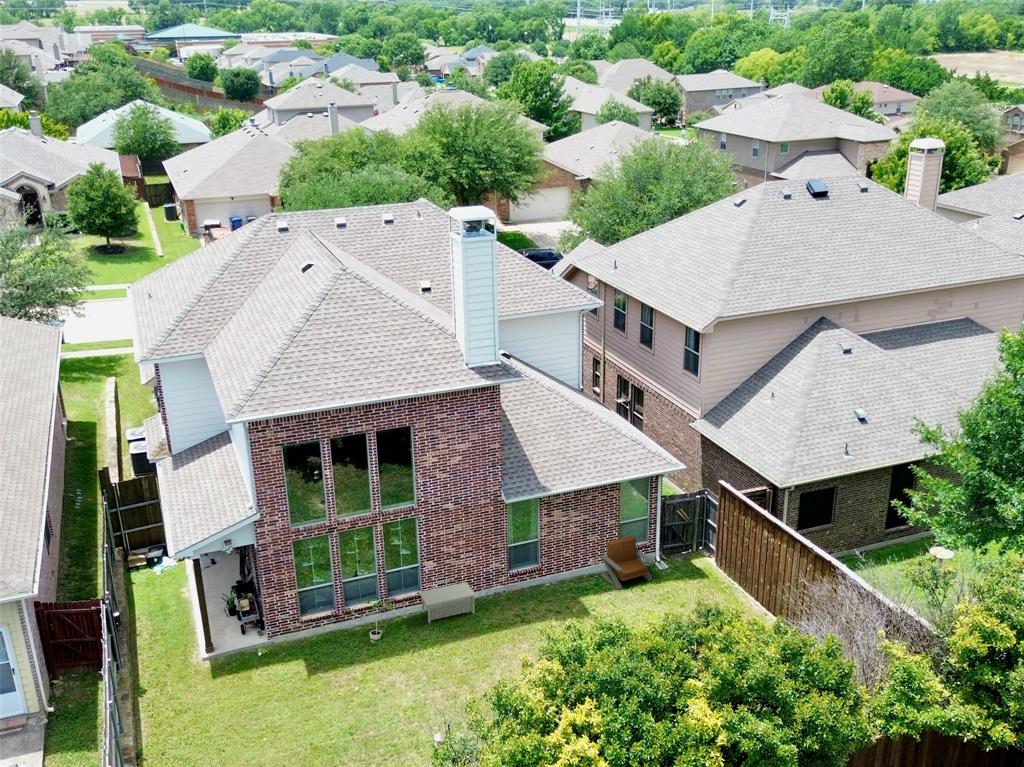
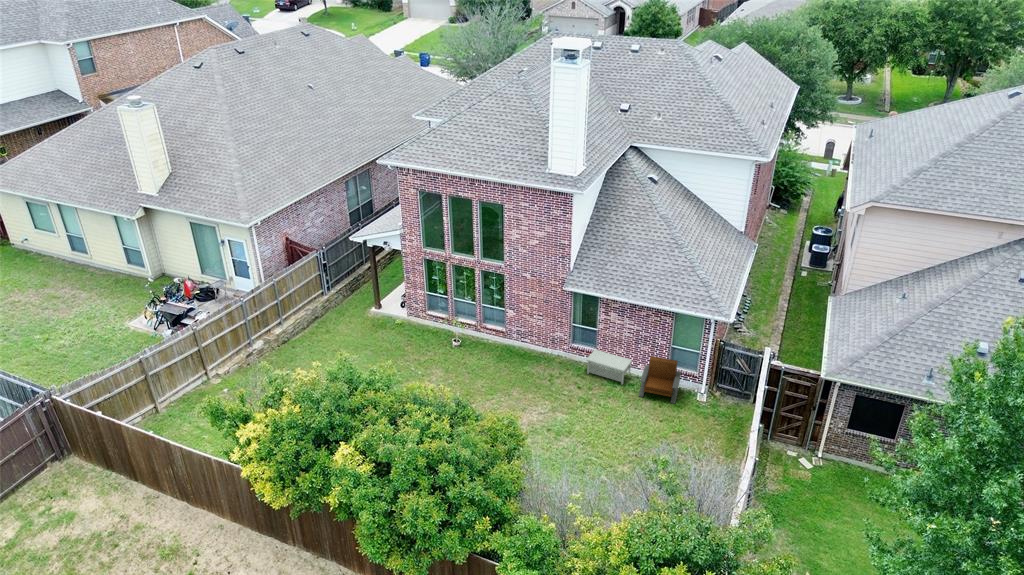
storage bench: present [419,582,475,623] -> present [586,350,632,384]

